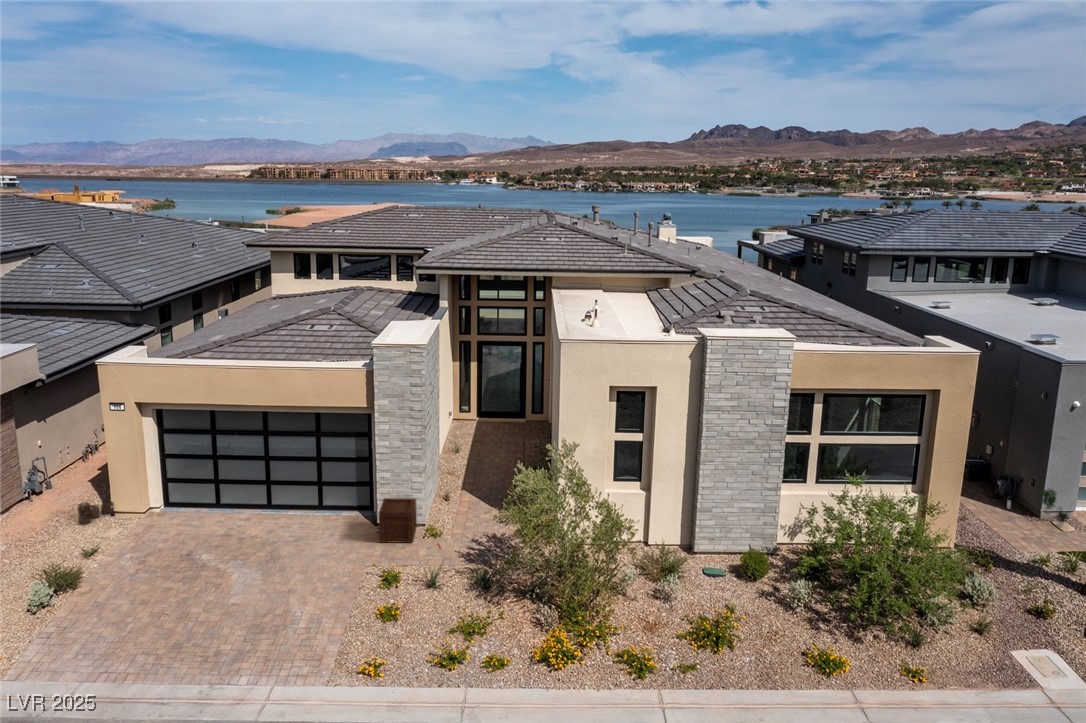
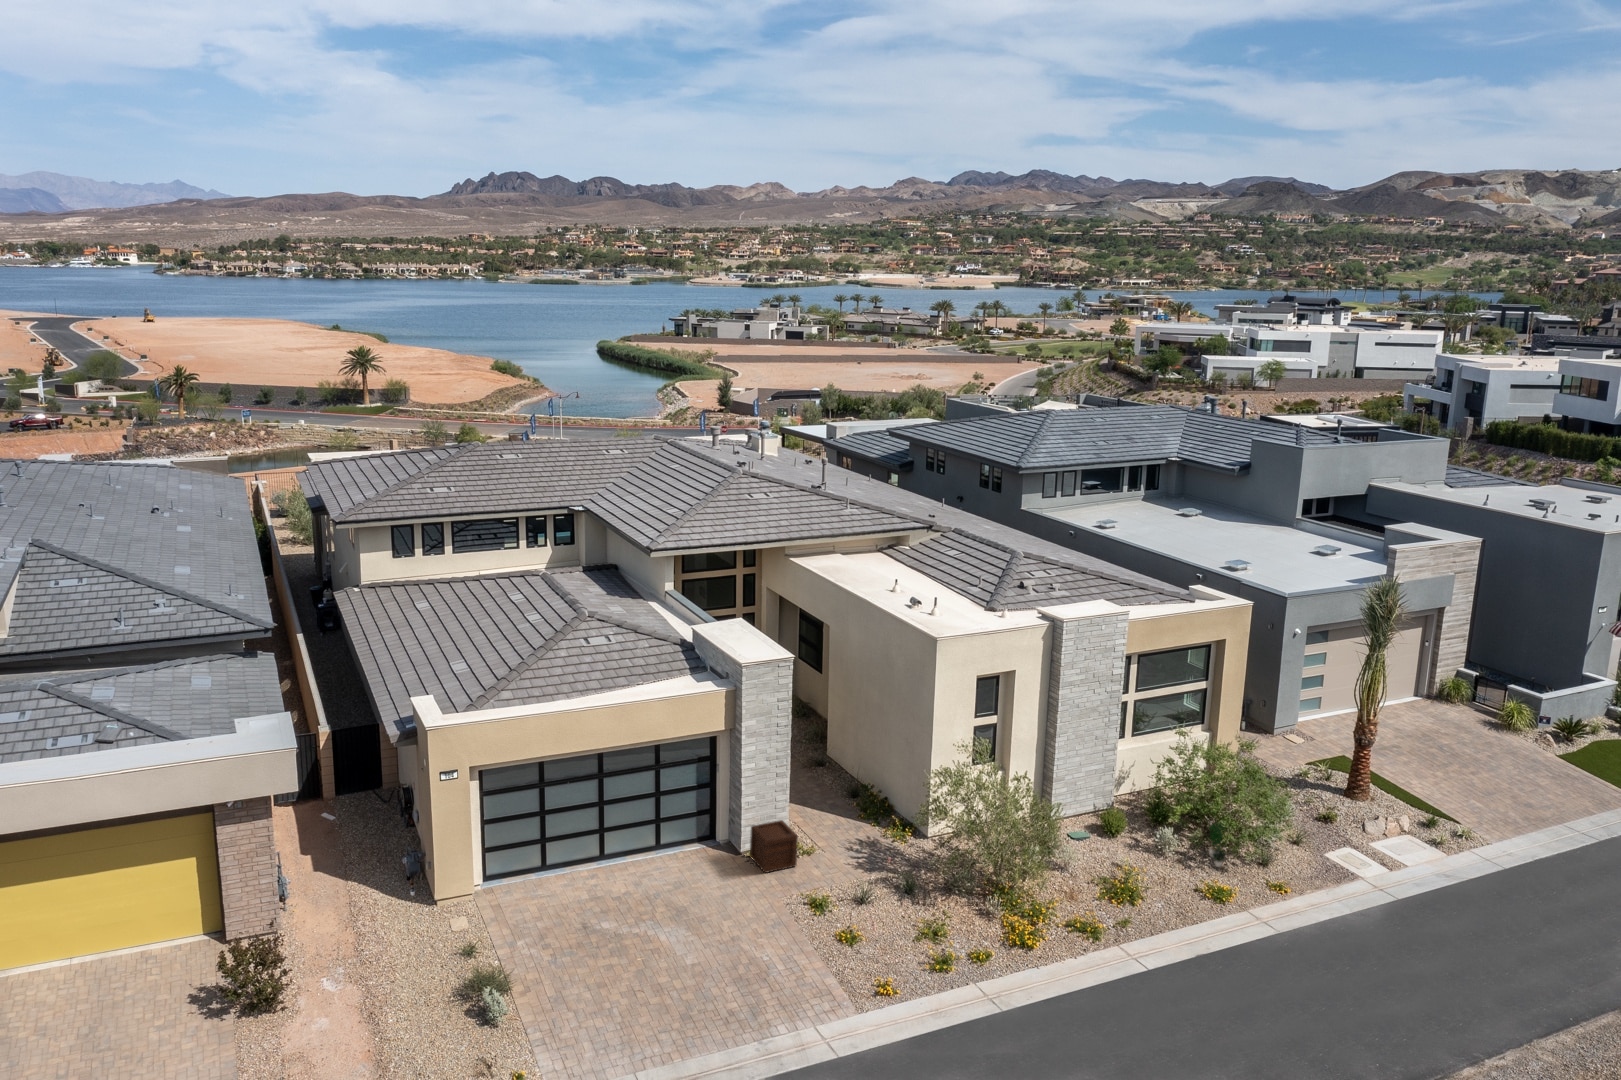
potted plant: present [1041,489,1069,527] -> present [1209,824,1226,867]
woven basket: present [78,501,115,525] -> none [396,888,435,924]

